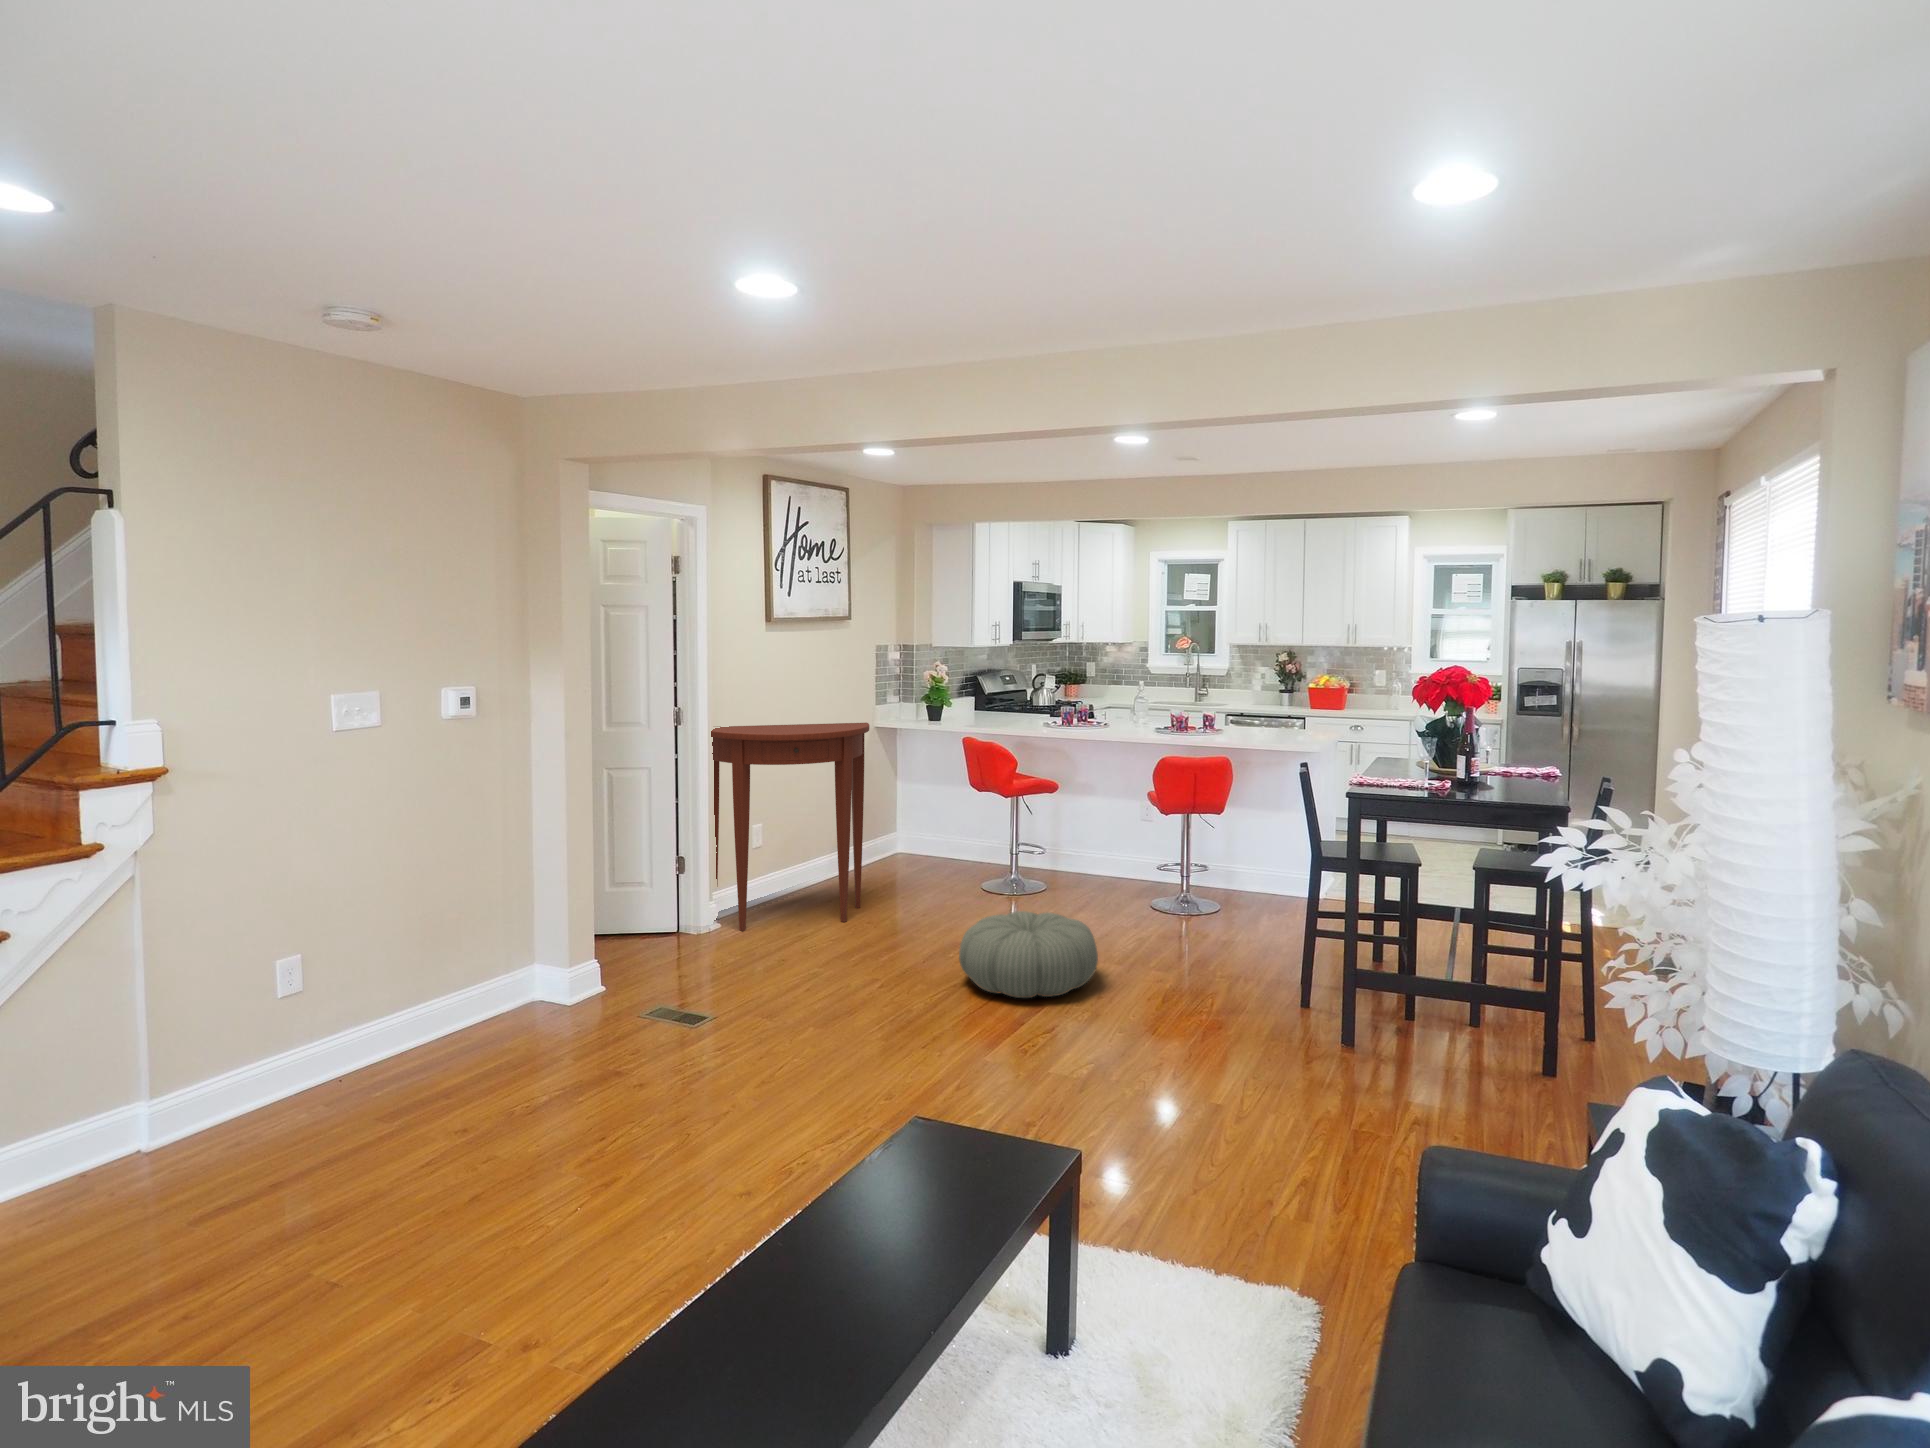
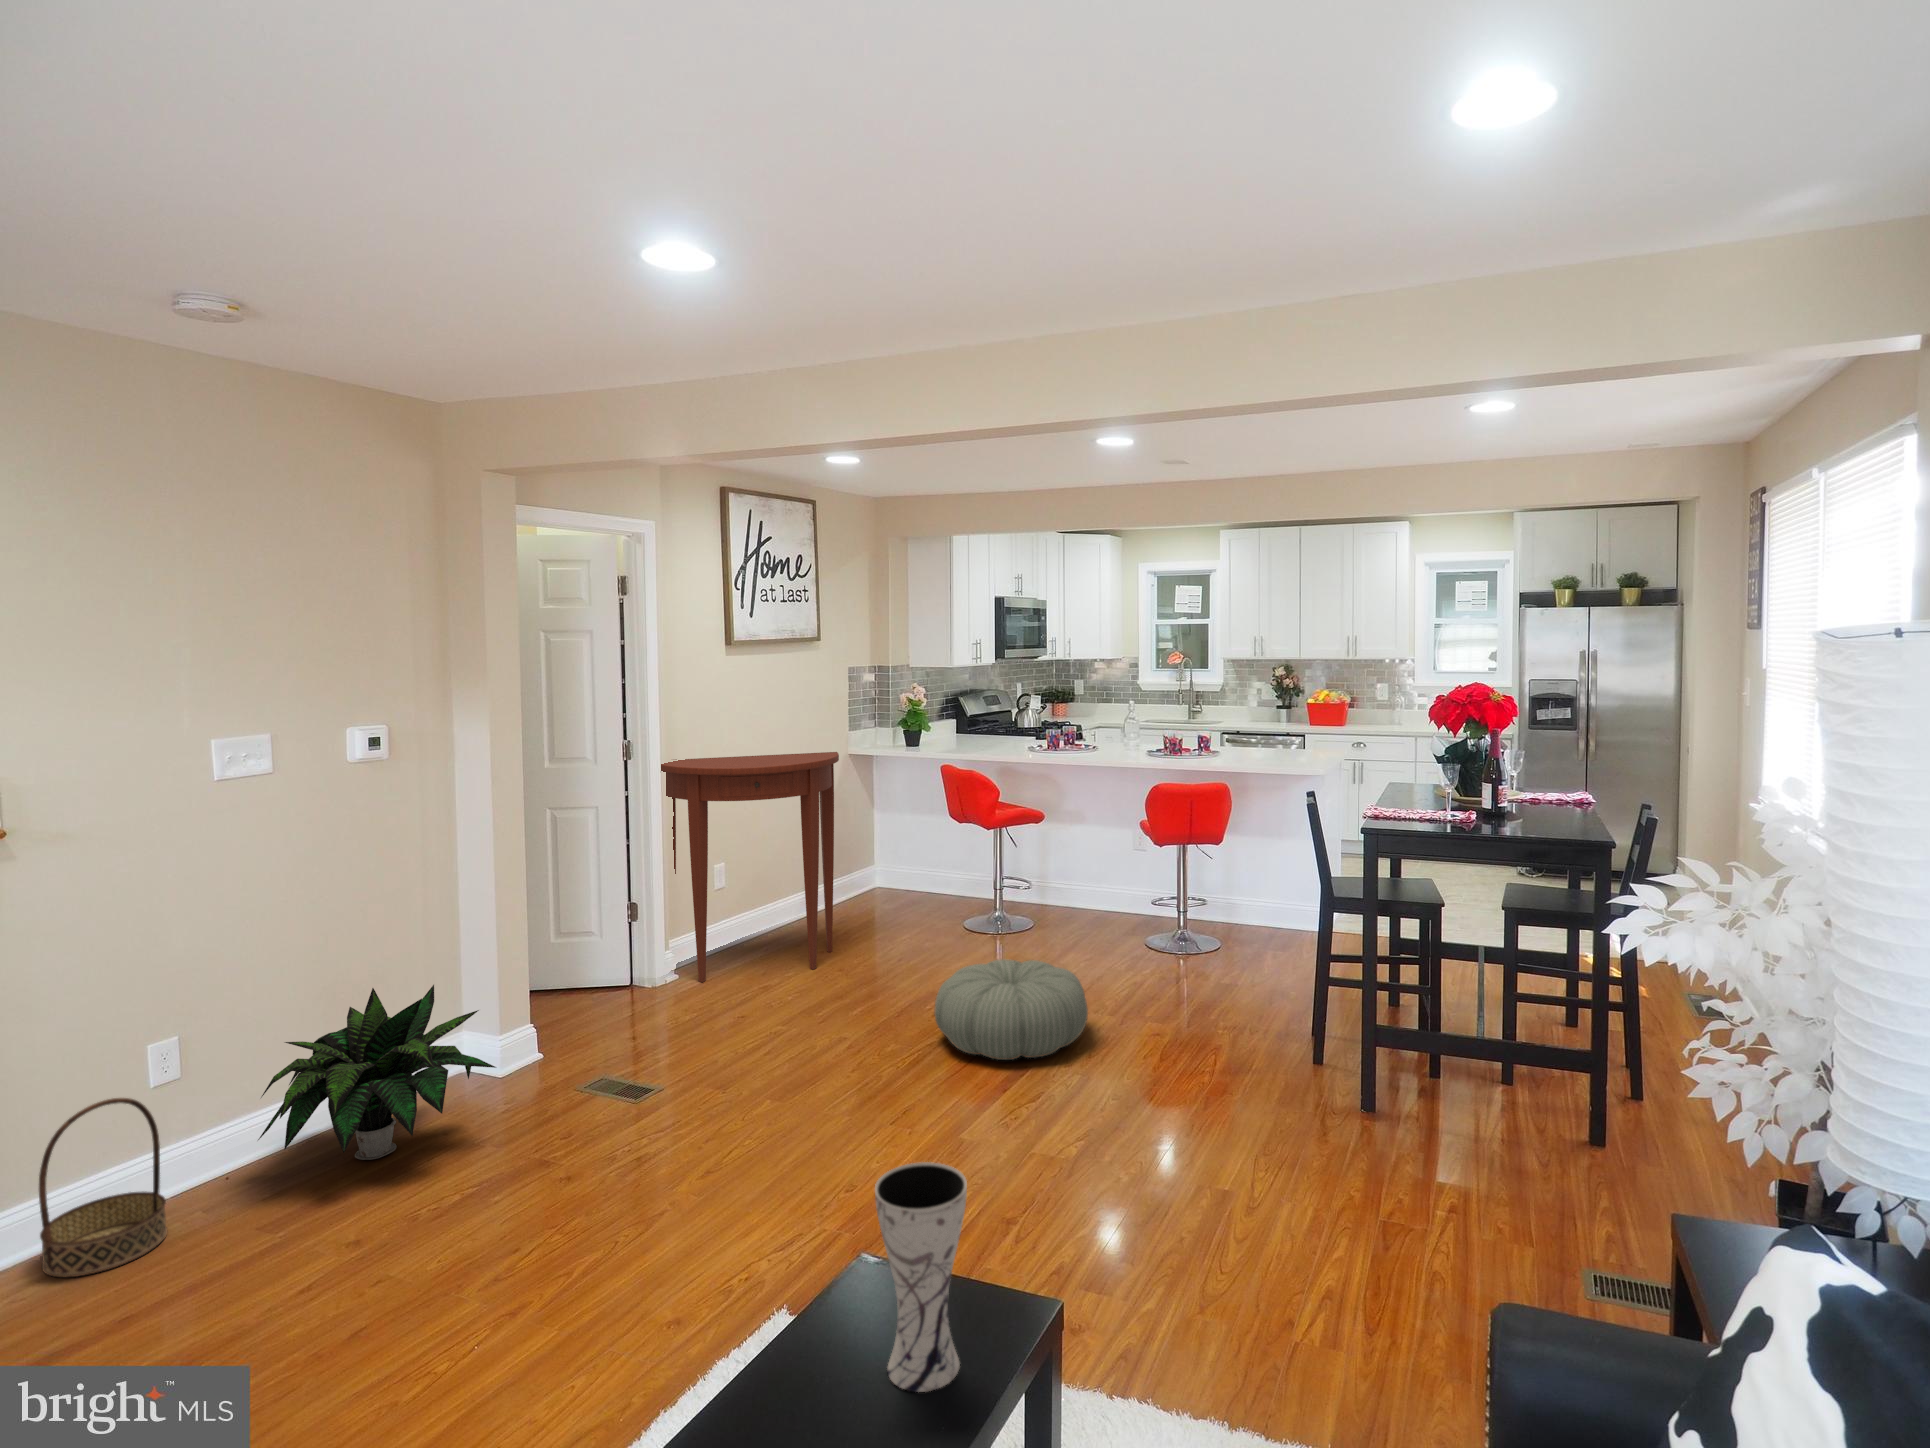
potted plant: none [371,916,577,1066] -> present [258,985,496,1160]
basket: none [204,999,305,1147] -> present [39,1098,167,1277]
vase: none [938,1026,1010,1198] -> present [875,1162,967,1392]

